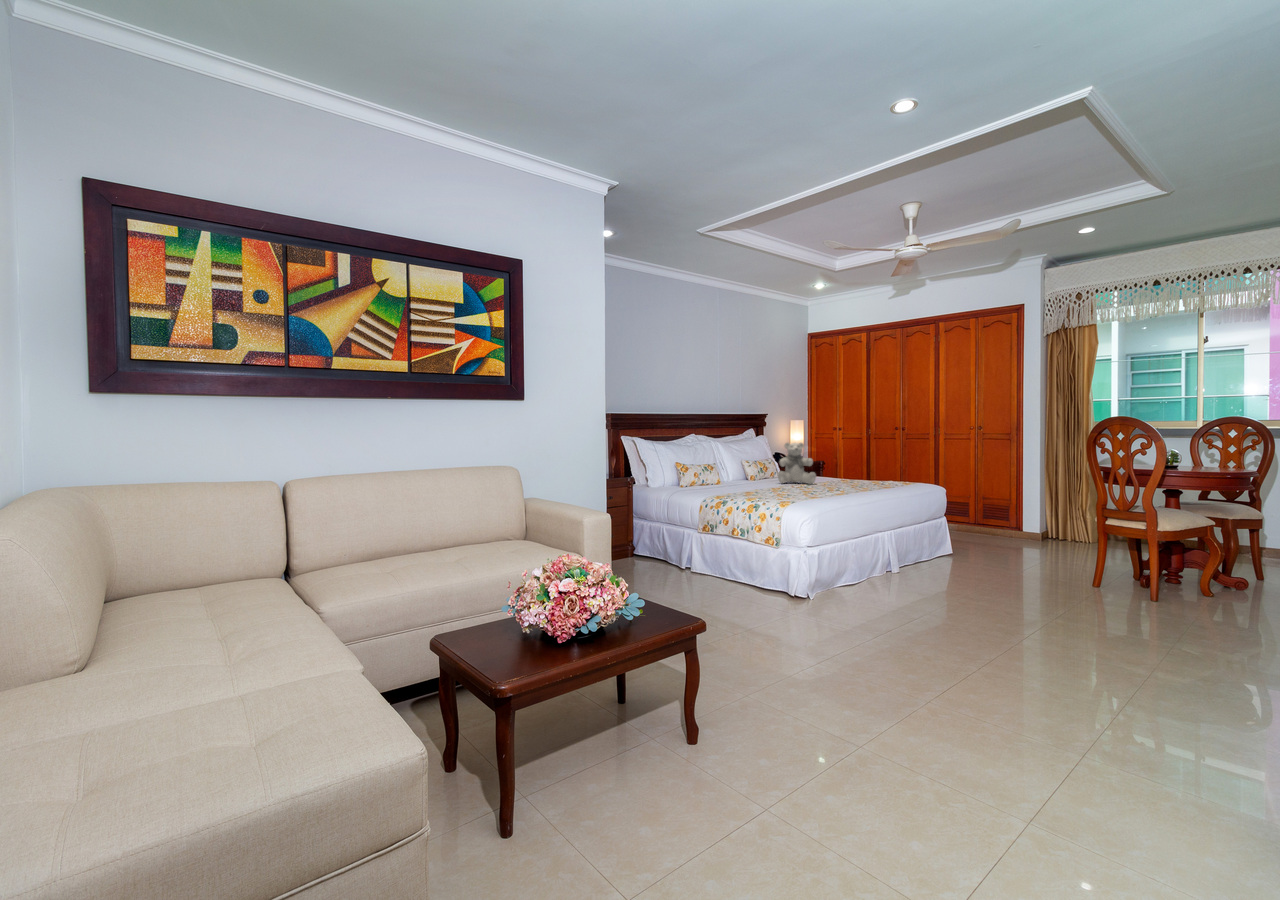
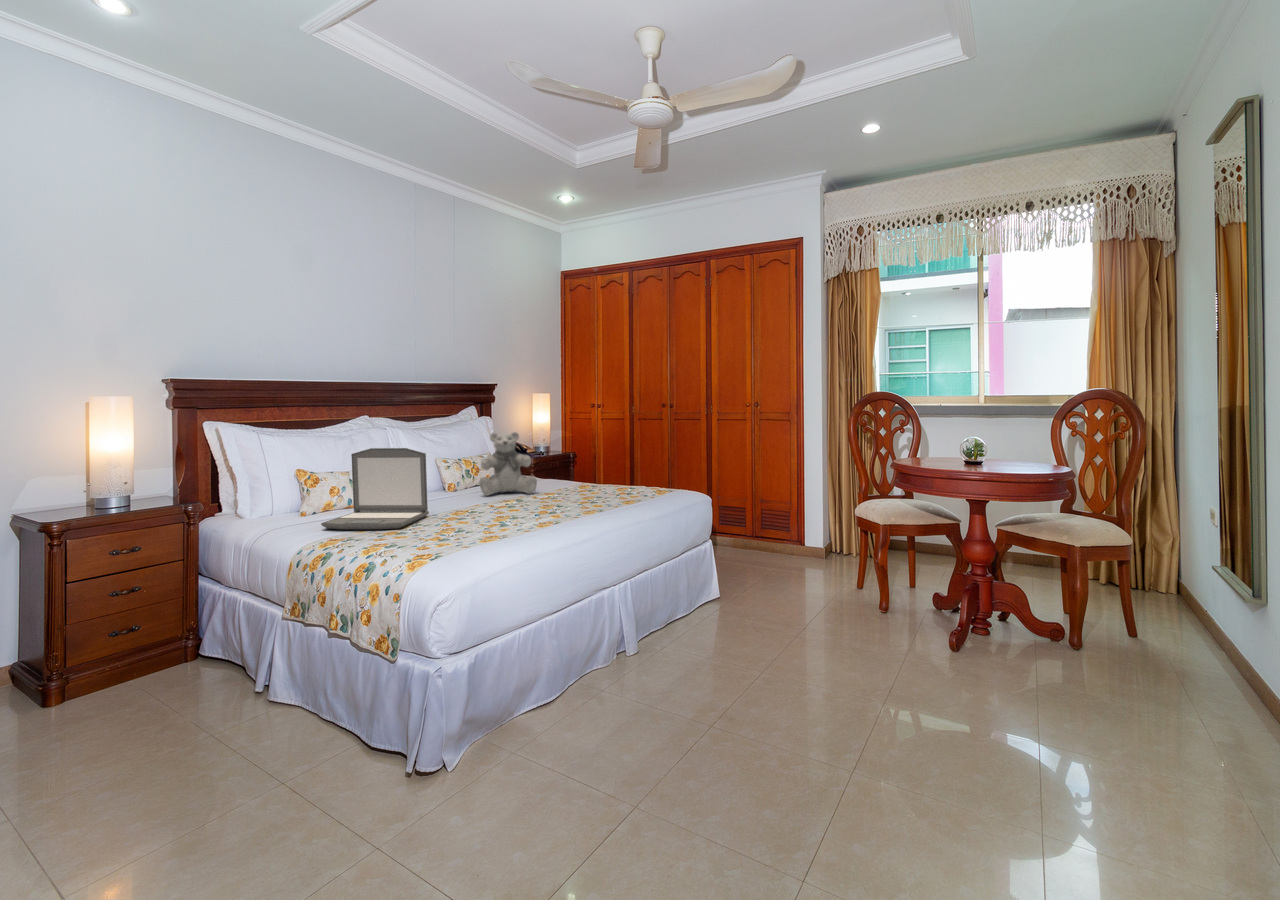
laptop: none [704,446,760,493] -> present [321,448,429,529]

